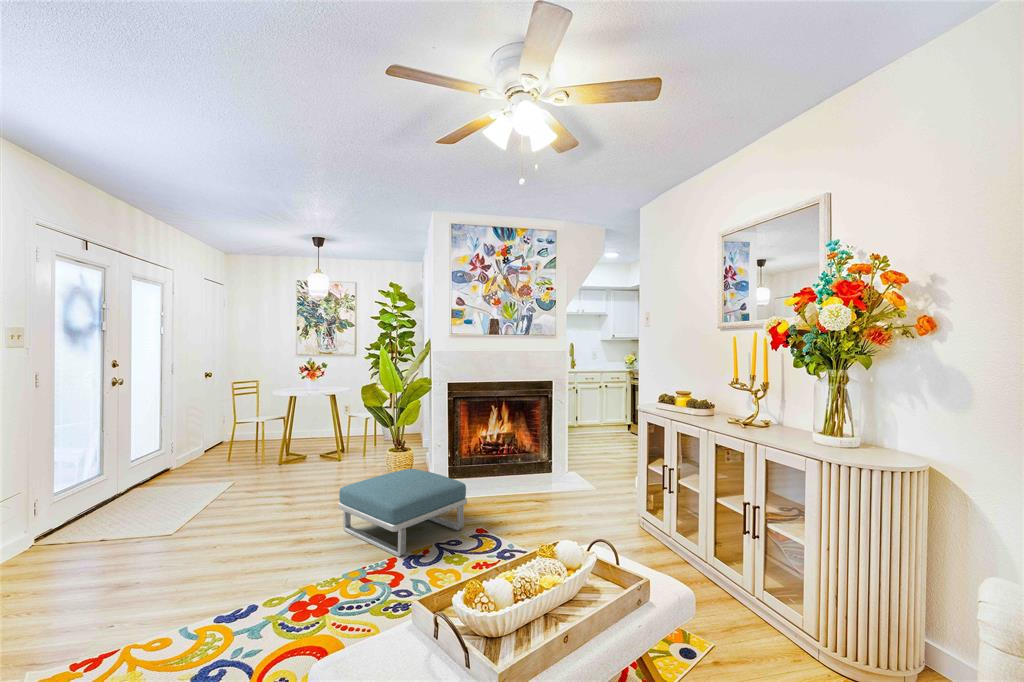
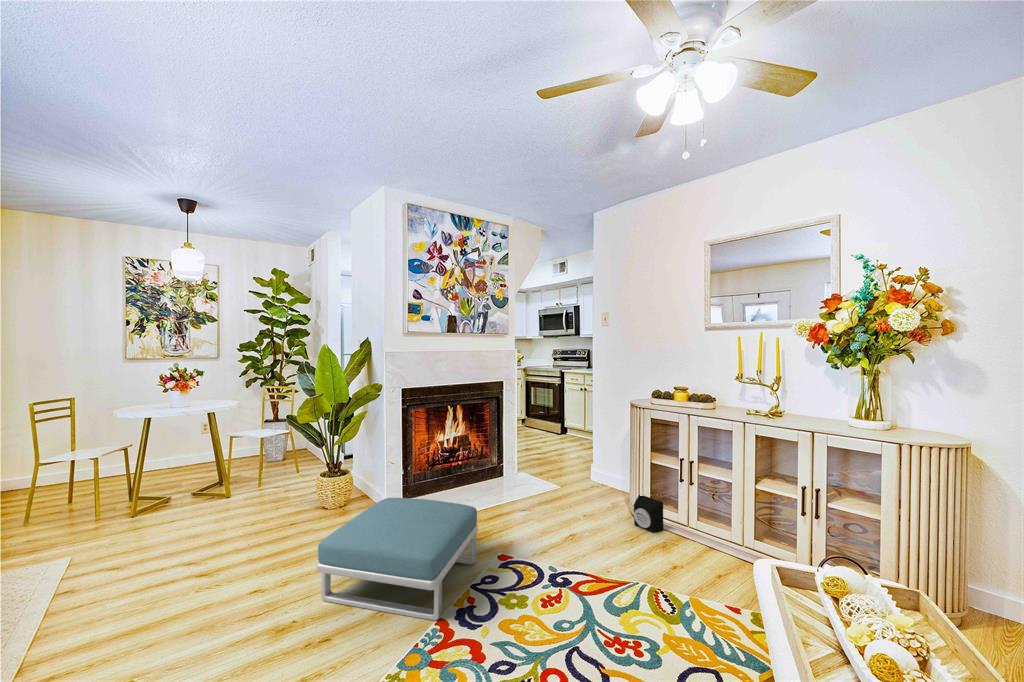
speaker: none [632,501,658,540] -> present [634,495,663,533]

